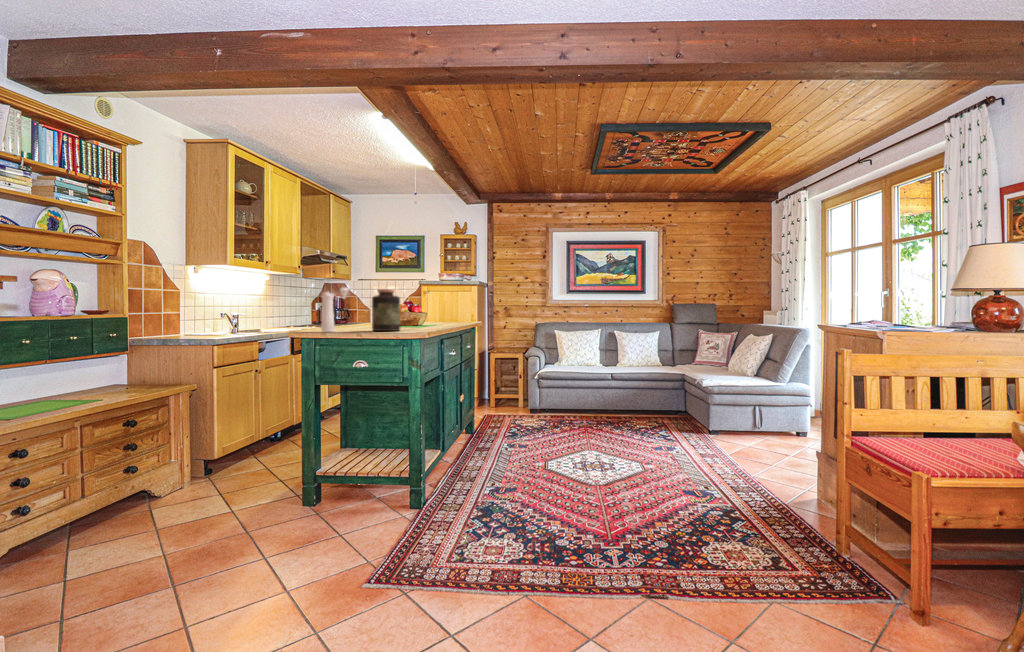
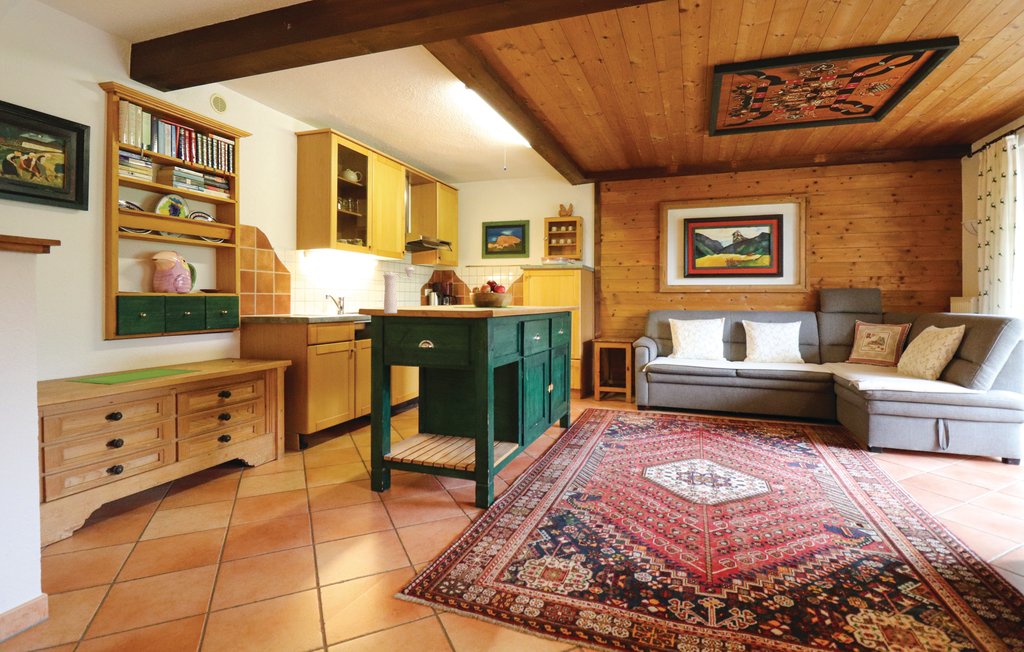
jar: present [372,289,401,331] -> none [431,266,462,312]

